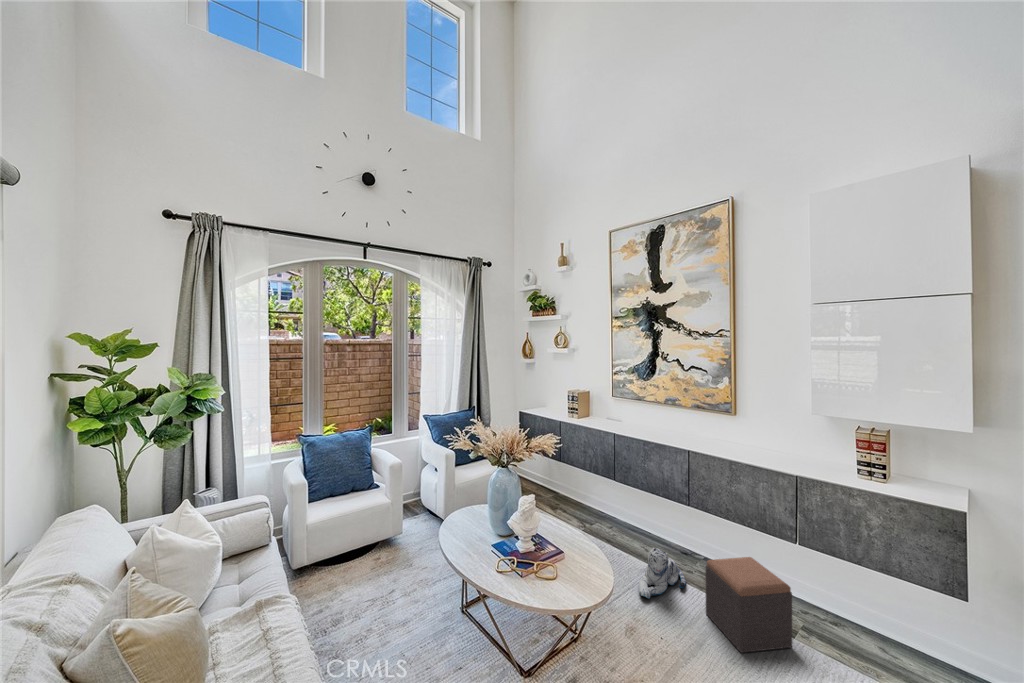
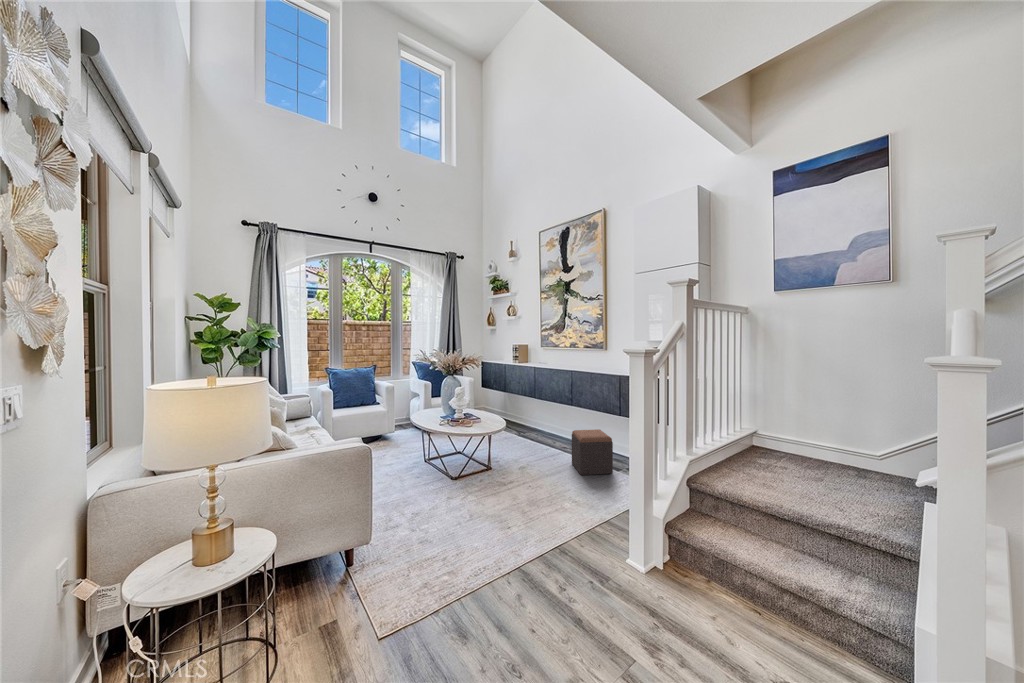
plush toy: present [639,548,686,599] -> none [536,431,569,458]

